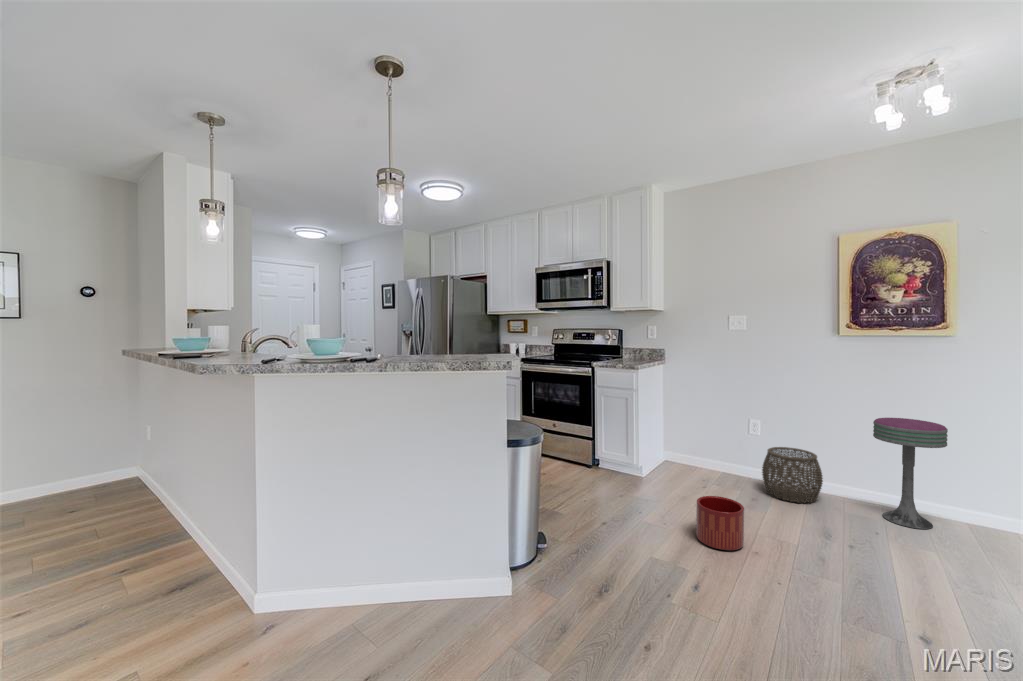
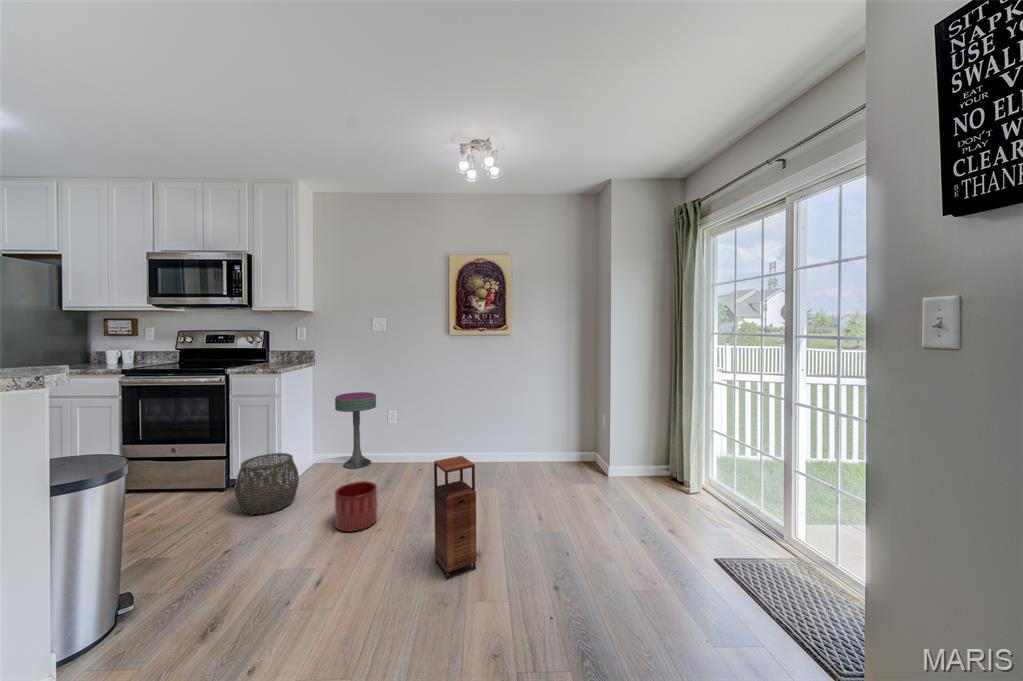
bar stool: present [873,418,948,529] -> present [335,392,376,468]
woven basket: present [762,447,823,503] -> present [235,453,299,515]
storage cabinet: none [834,497,909,660] -> present [434,456,477,579]

